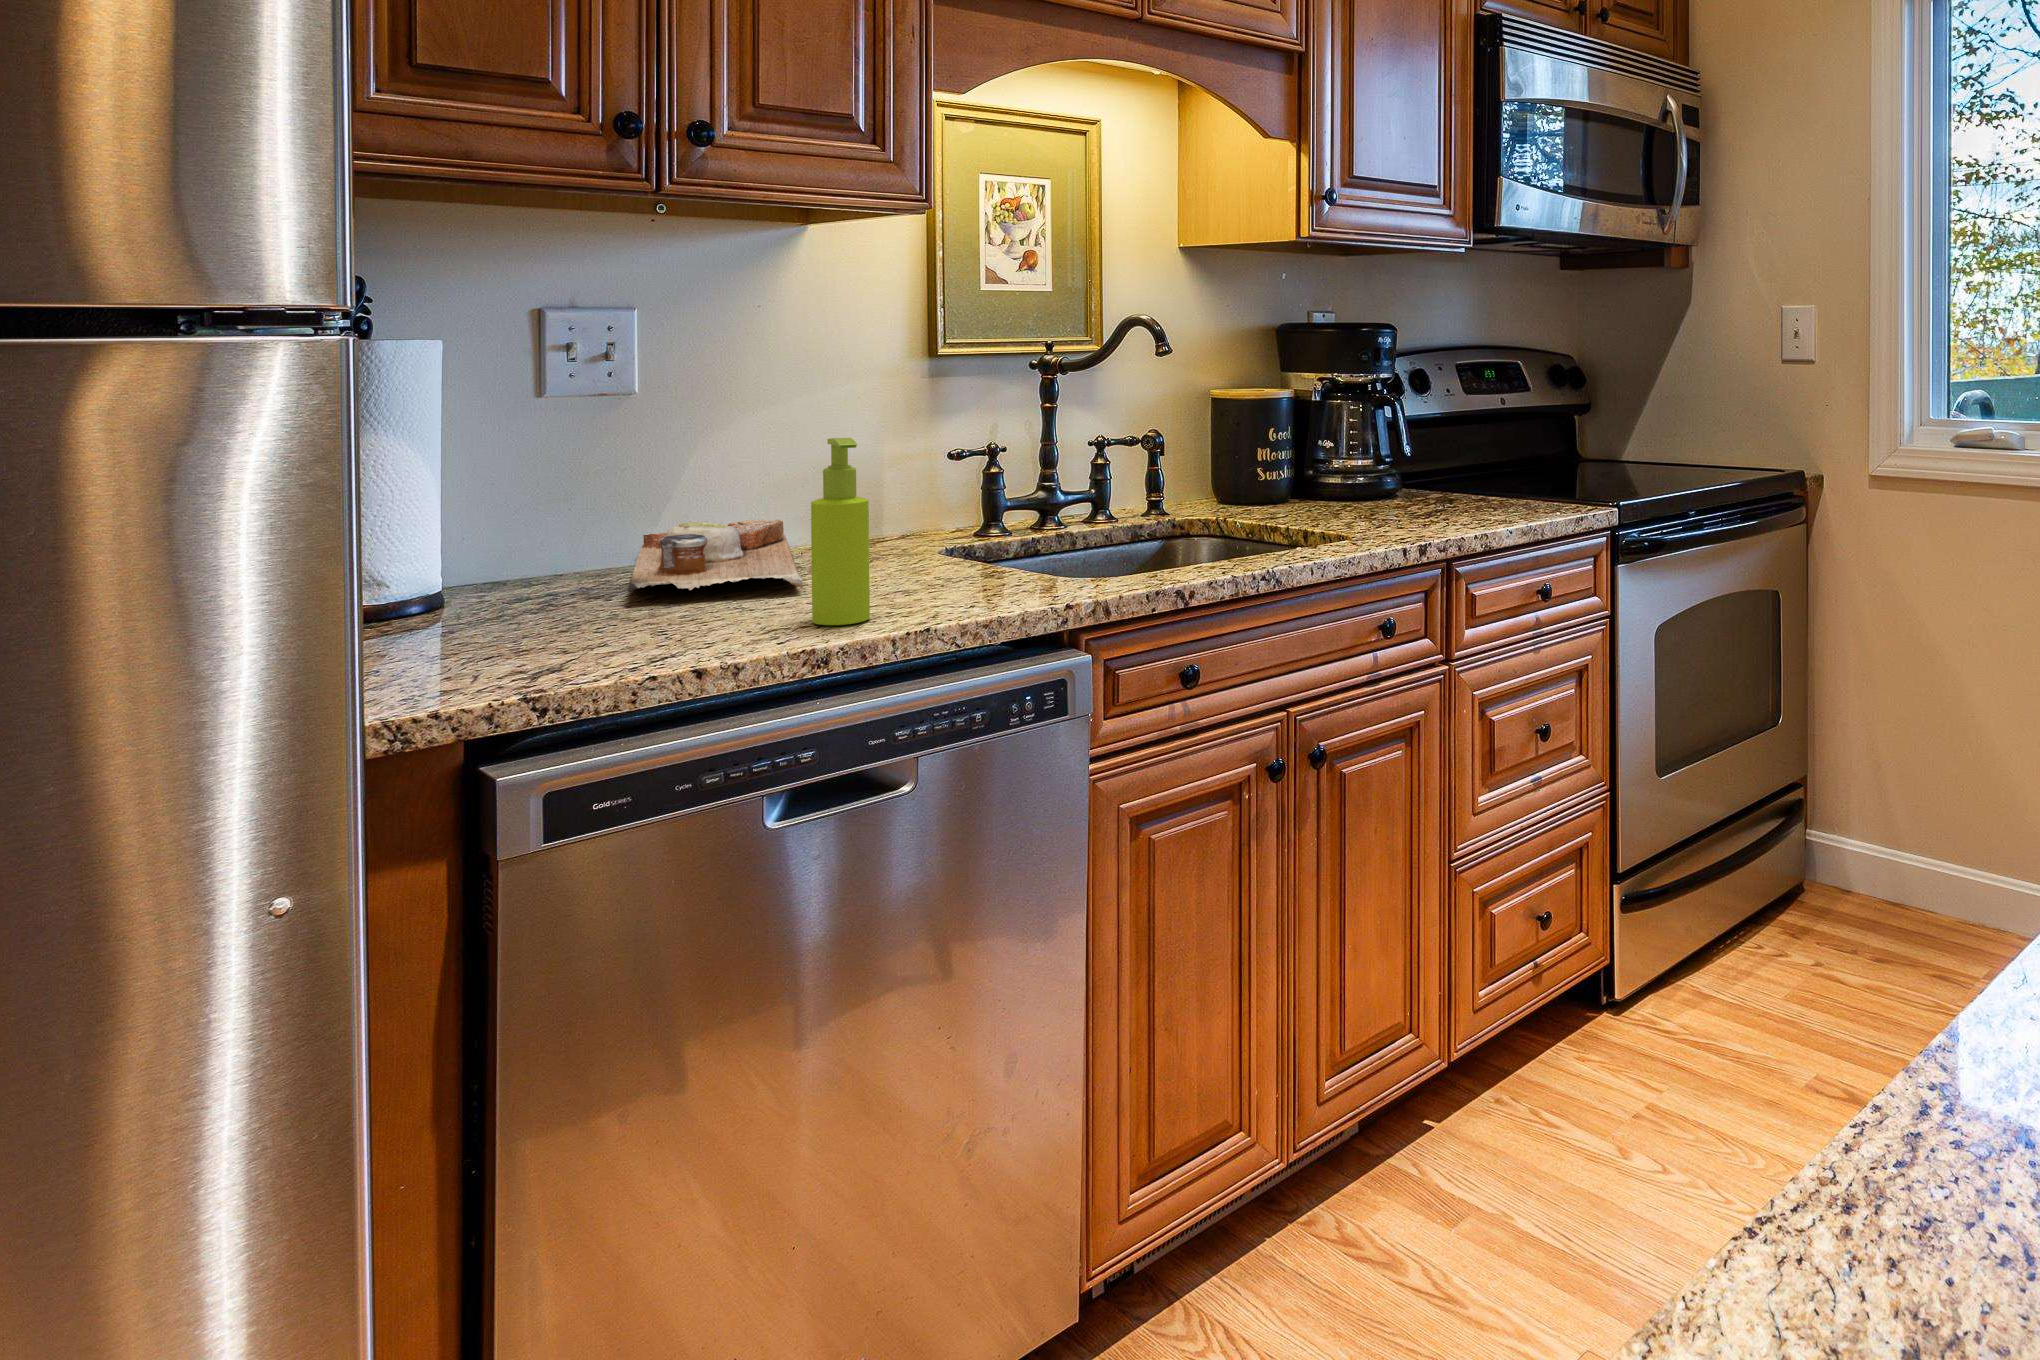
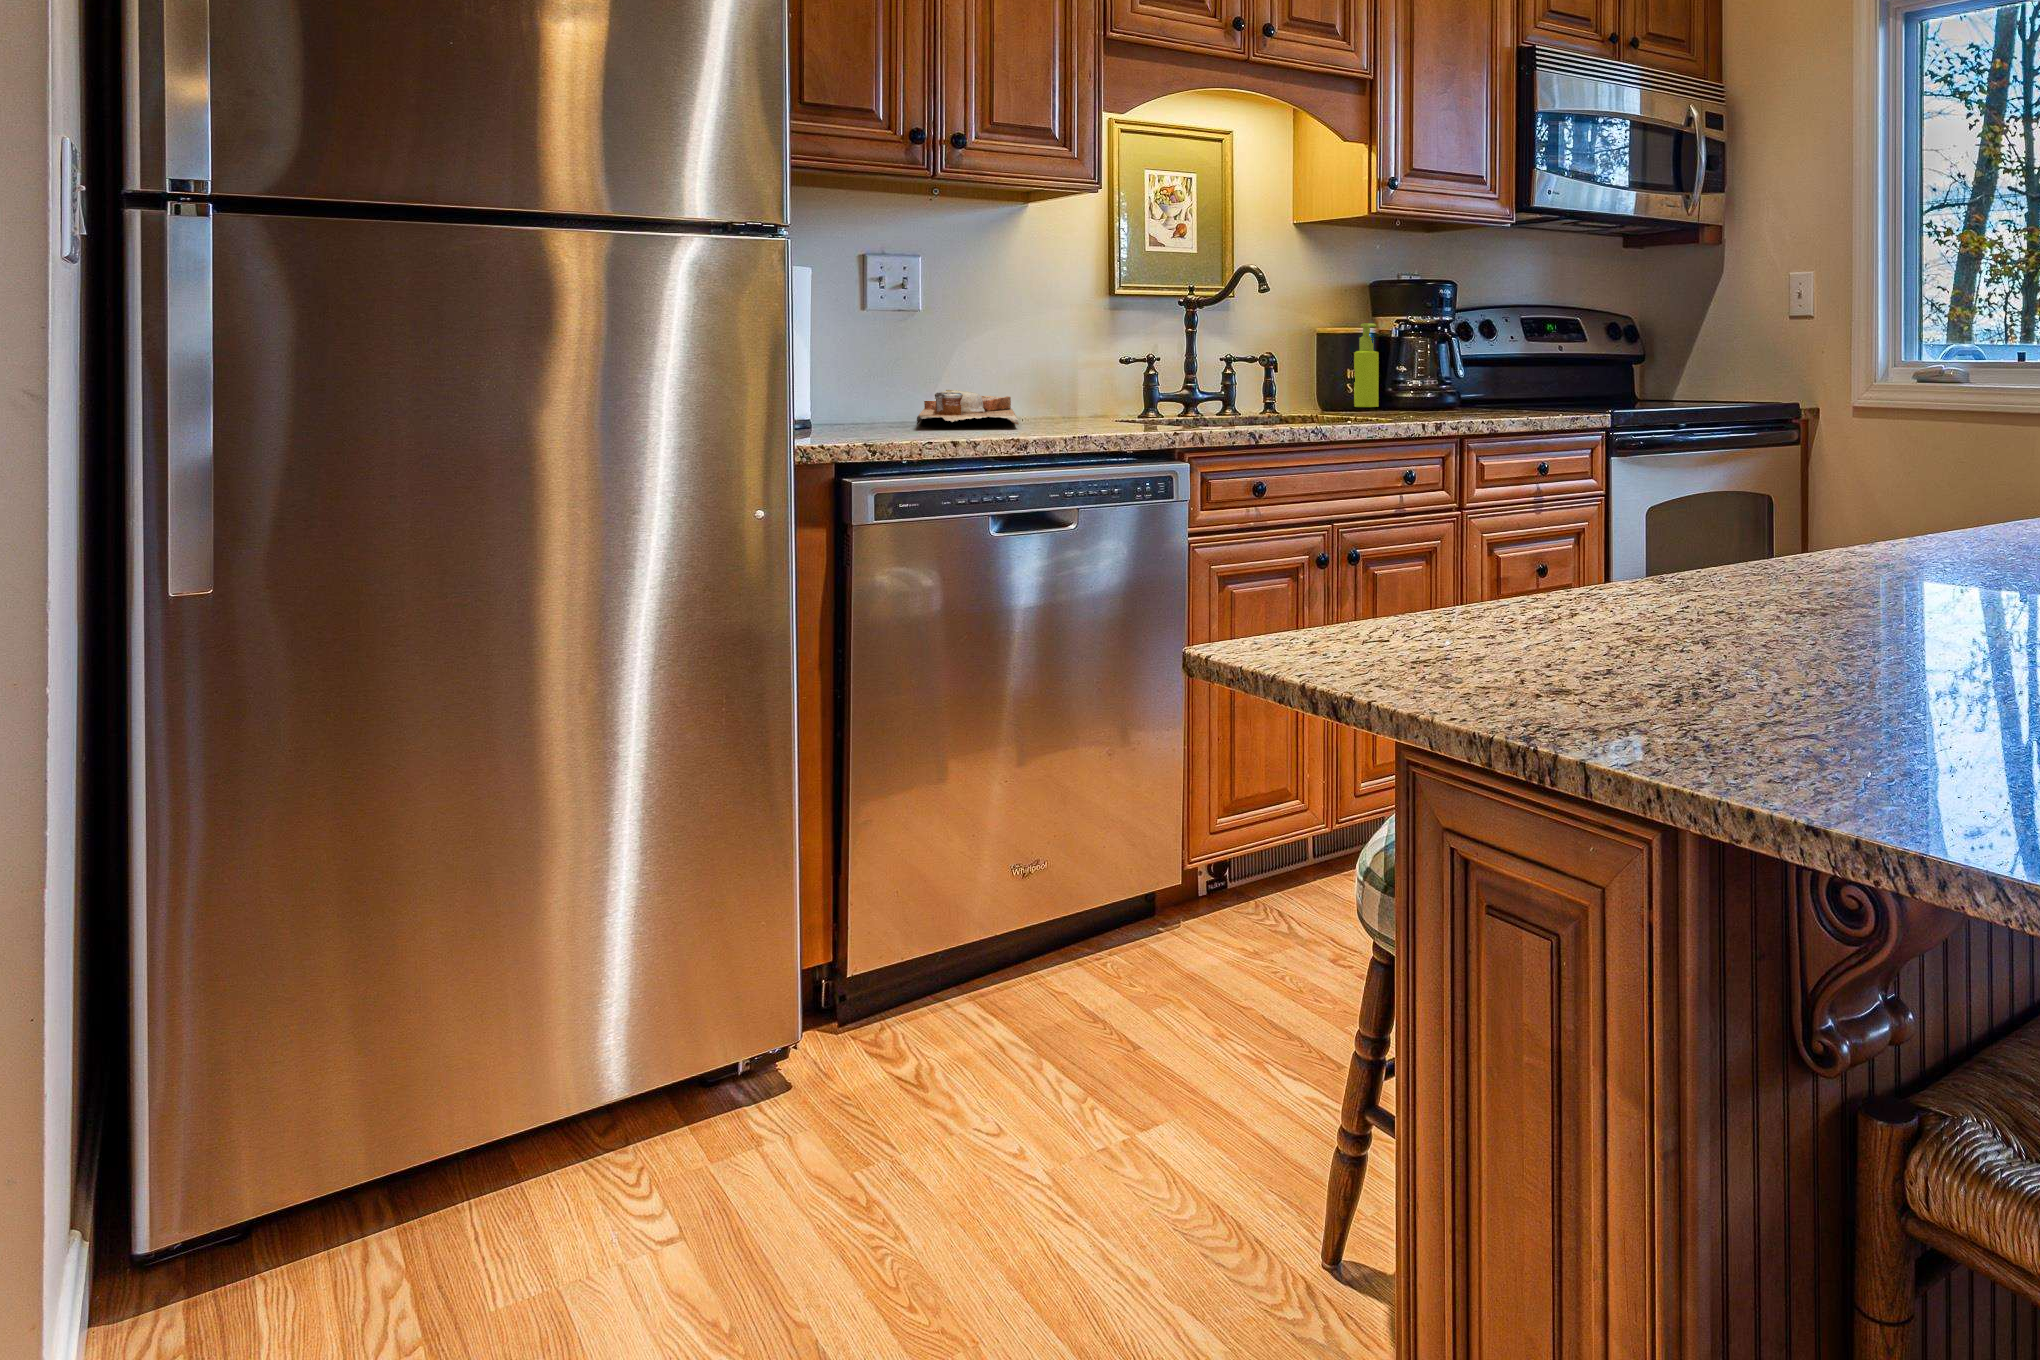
soap dispenser: present [811,438,870,625] -> present [1354,323,1379,407]

